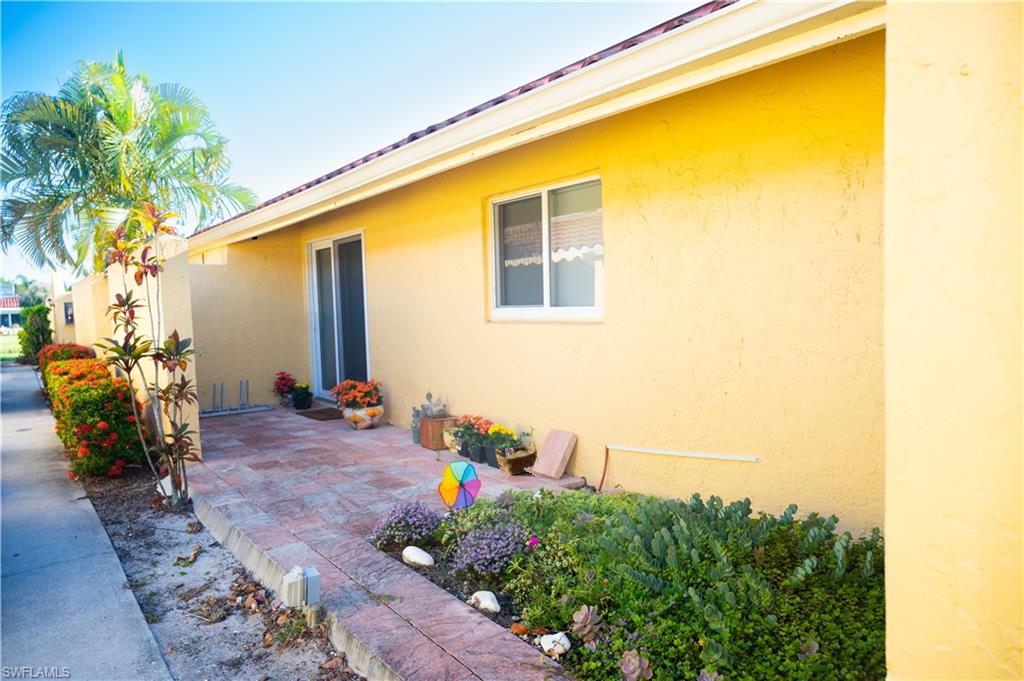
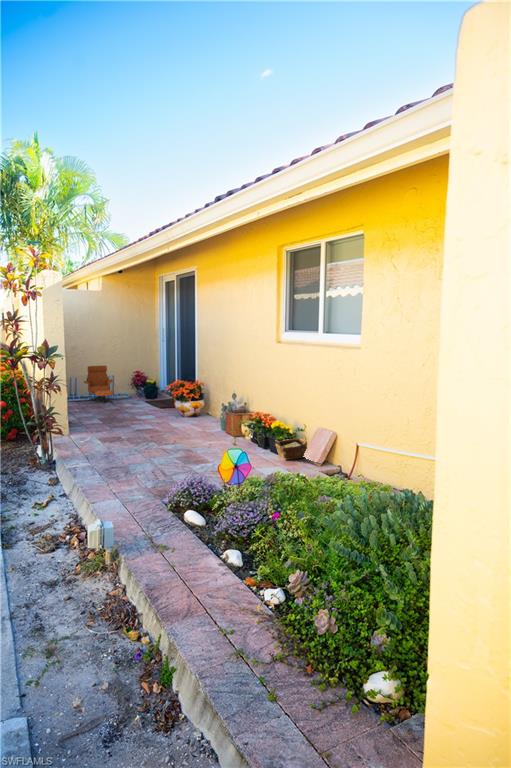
lounge chair: none [207,365,251,418] -> present [84,366,113,403]

